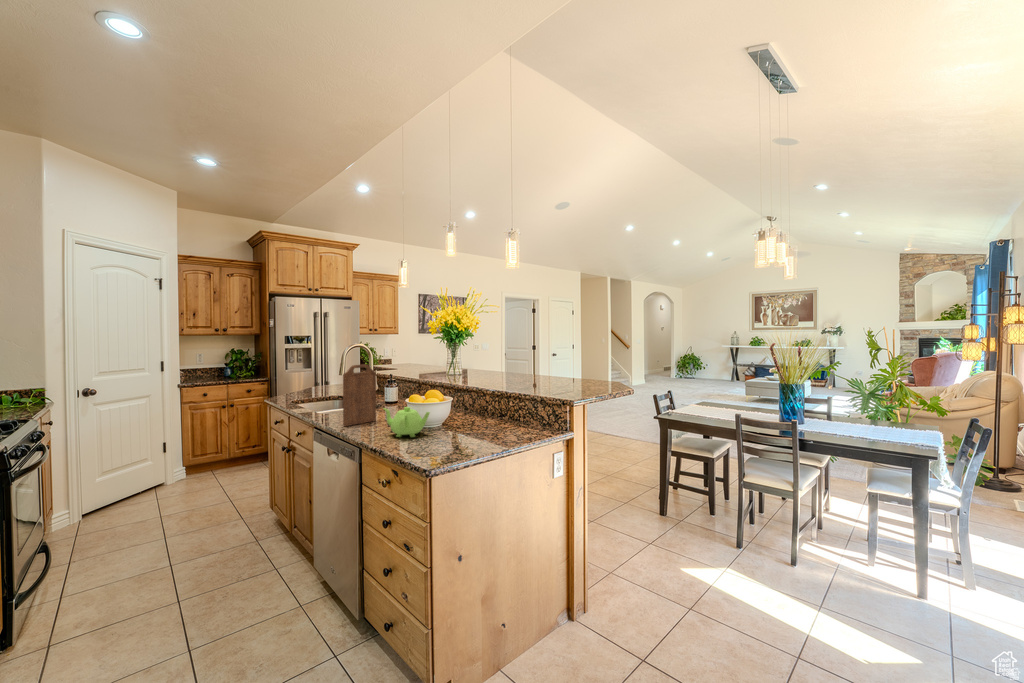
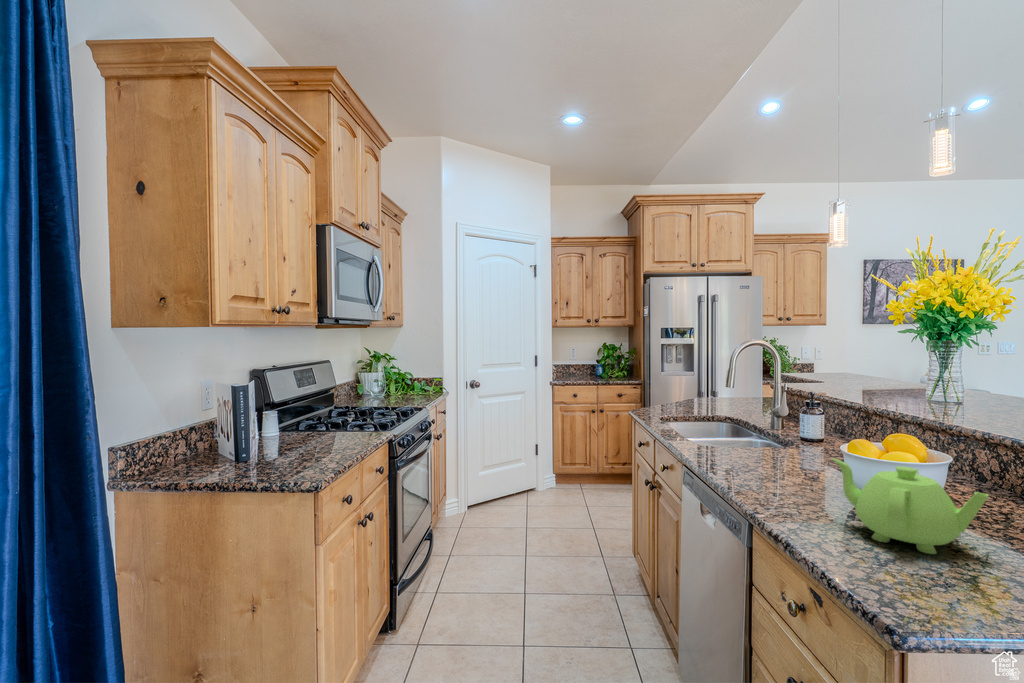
cutting board: present [343,364,376,426] -> none [737,358,807,478]

